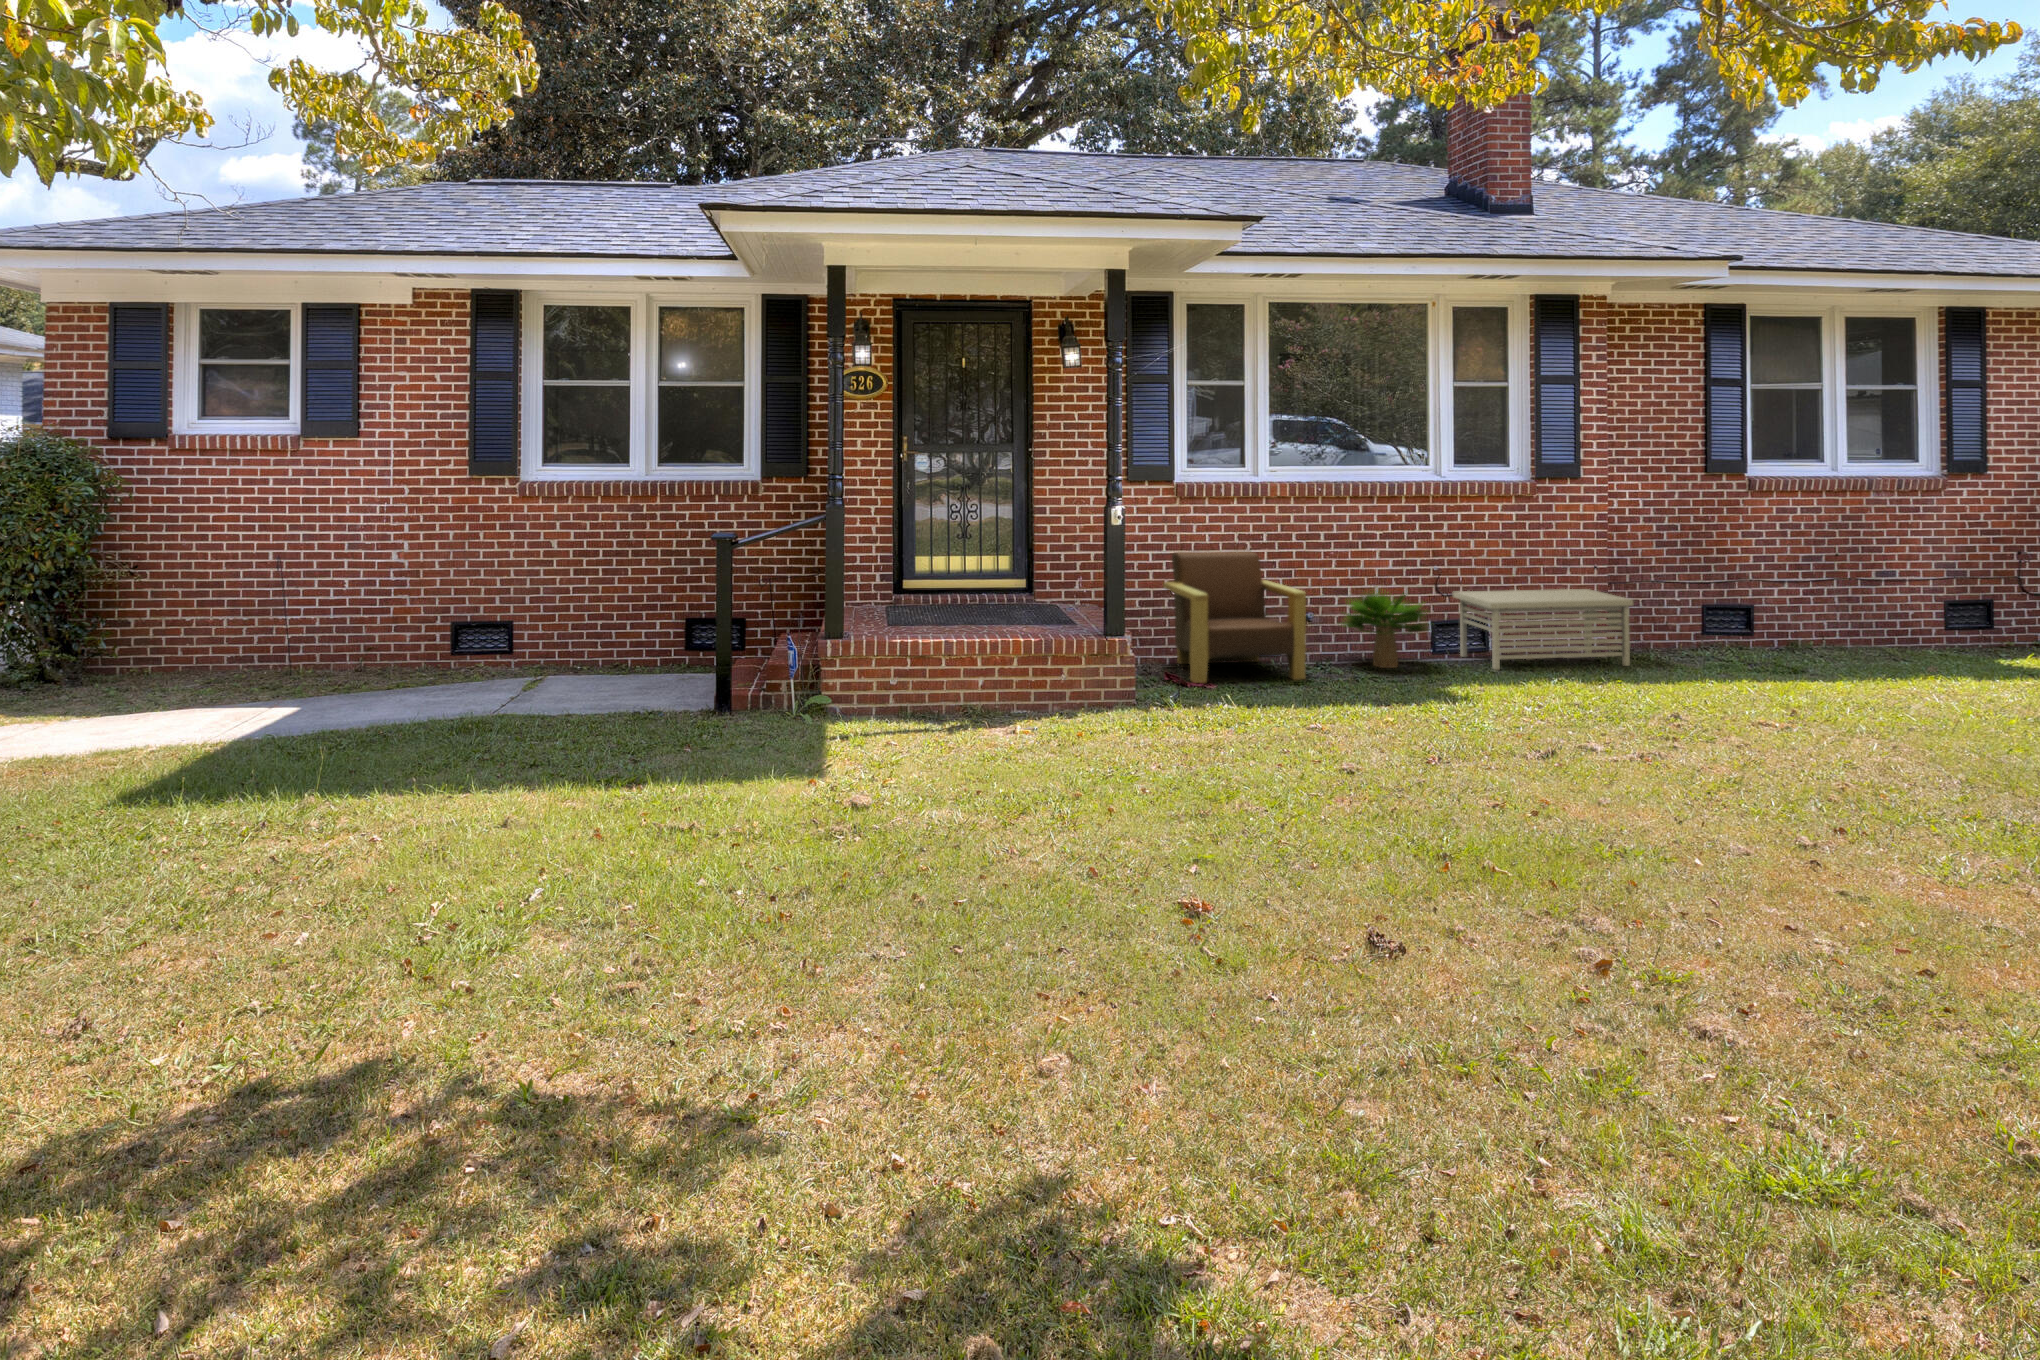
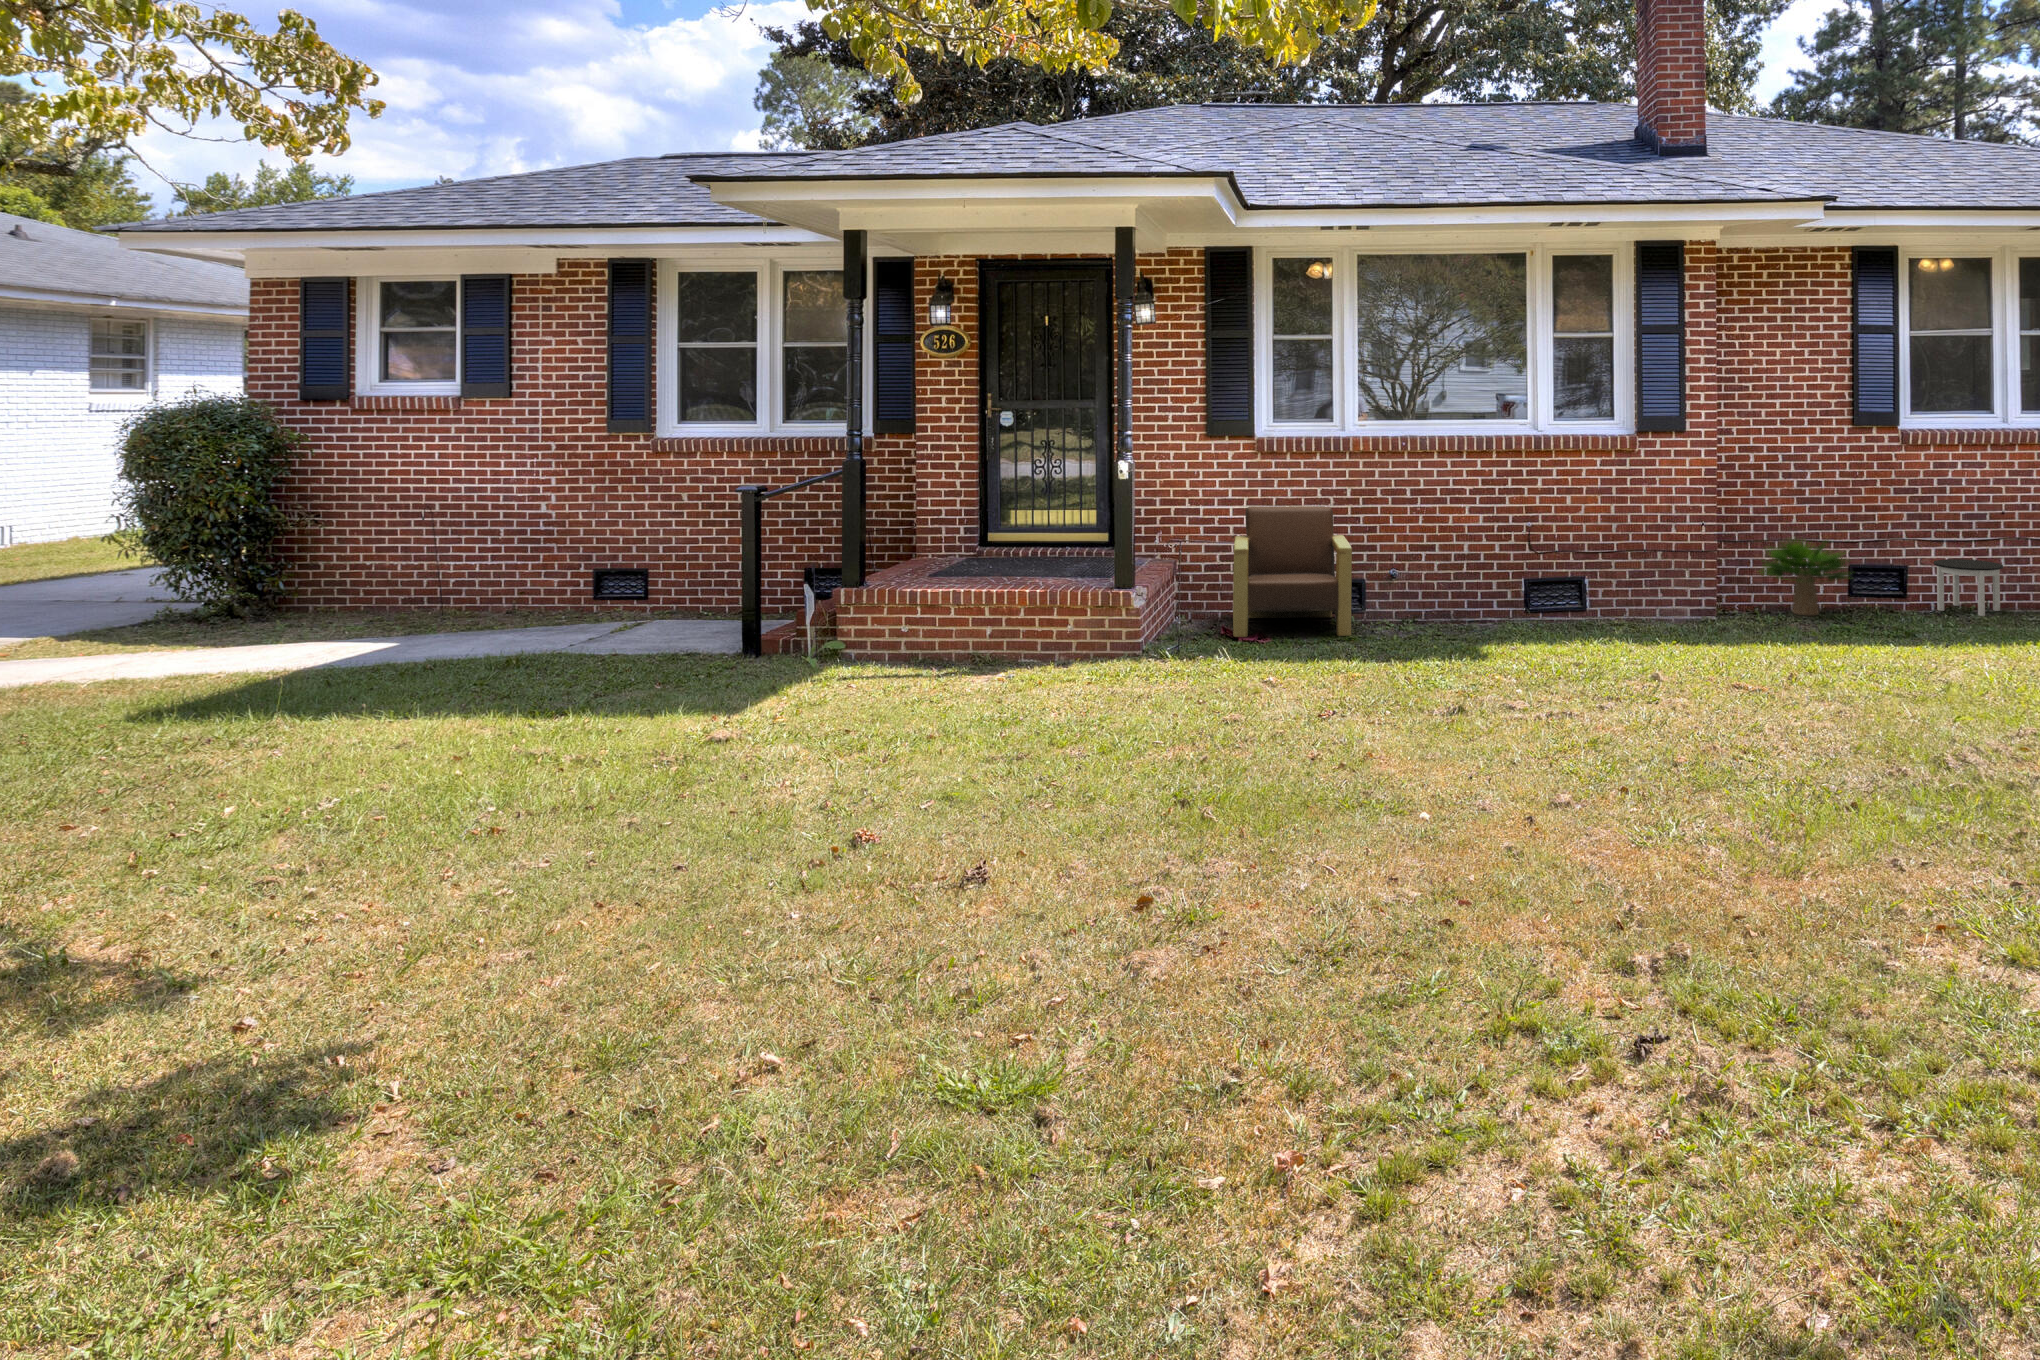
storage bench: present [1453,589,1633,670] -> none [1541,548,1718,630]
potted plant: present [1342,593,1430,668] -> present [1759,540,1850,615]
round table: none [1789,597,1855,649] -> present [1934,559,2003,616]

